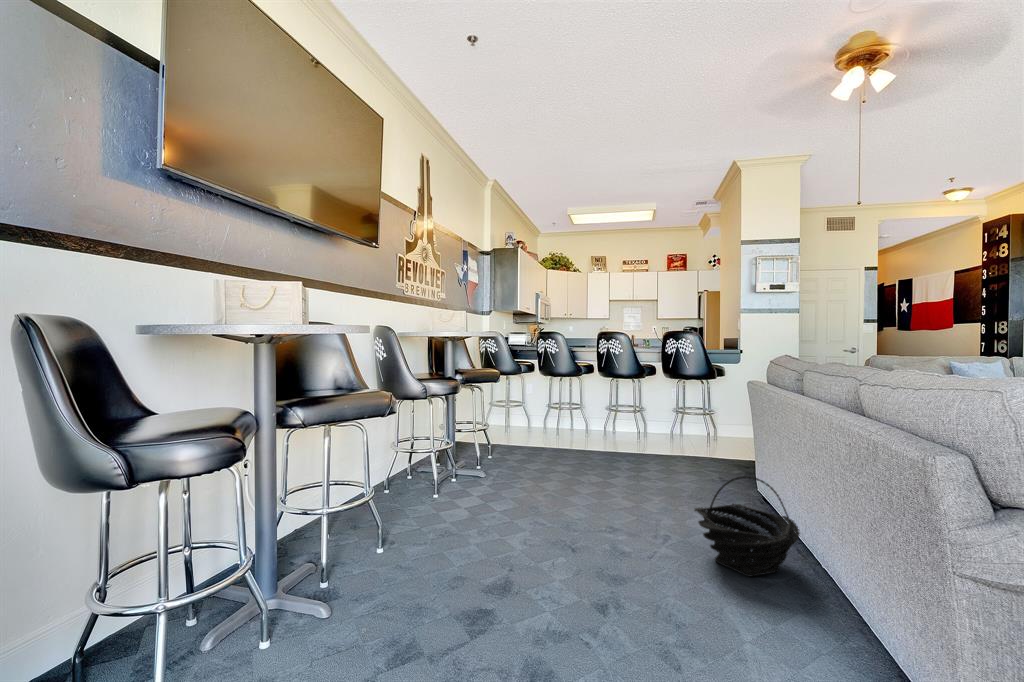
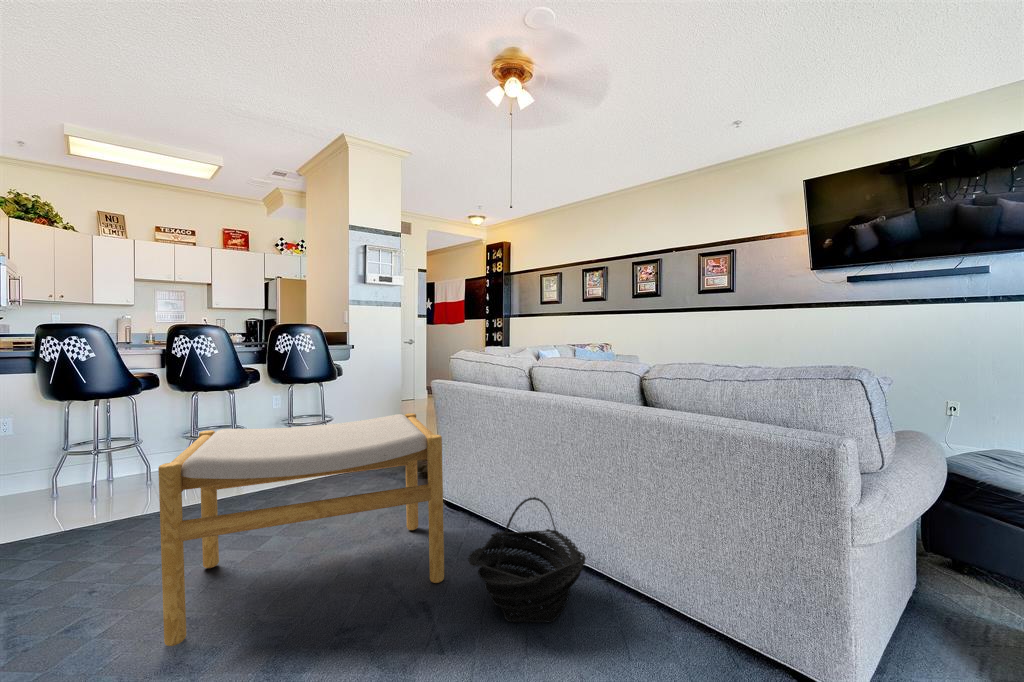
footstool: none [546,395,719,529] -> present [158,413,444,646]

